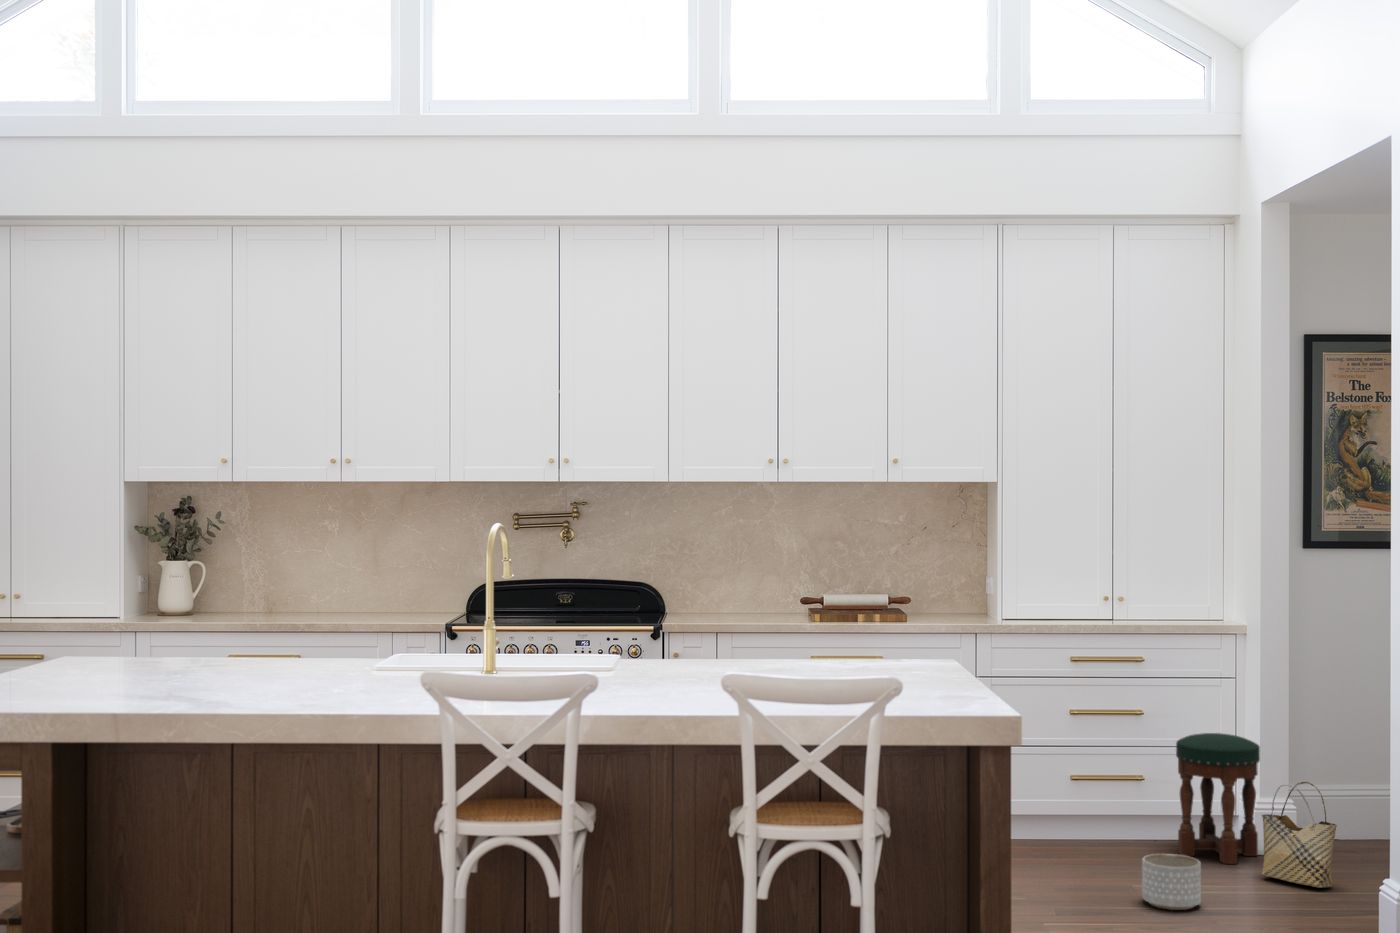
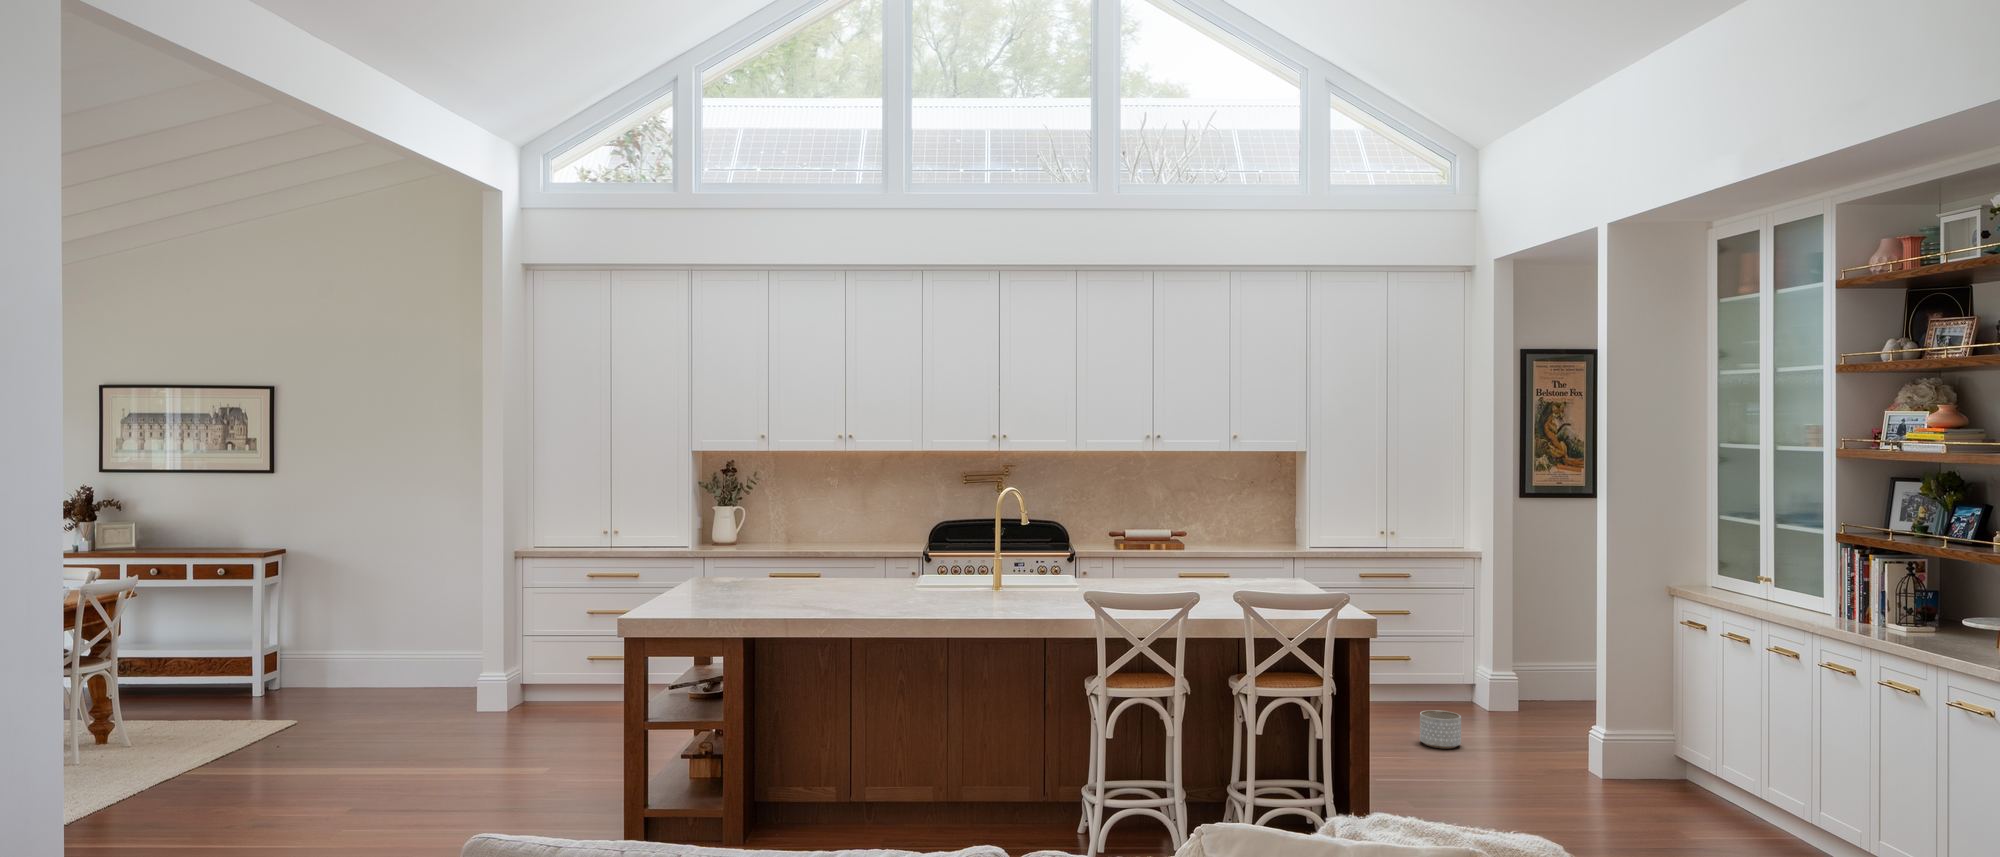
stool: present [1176,733,1260,864] -> none [1435,628,1494,718]
woven basket: present [1262,782,1337,888] -> none [1498,661,1552,734]

